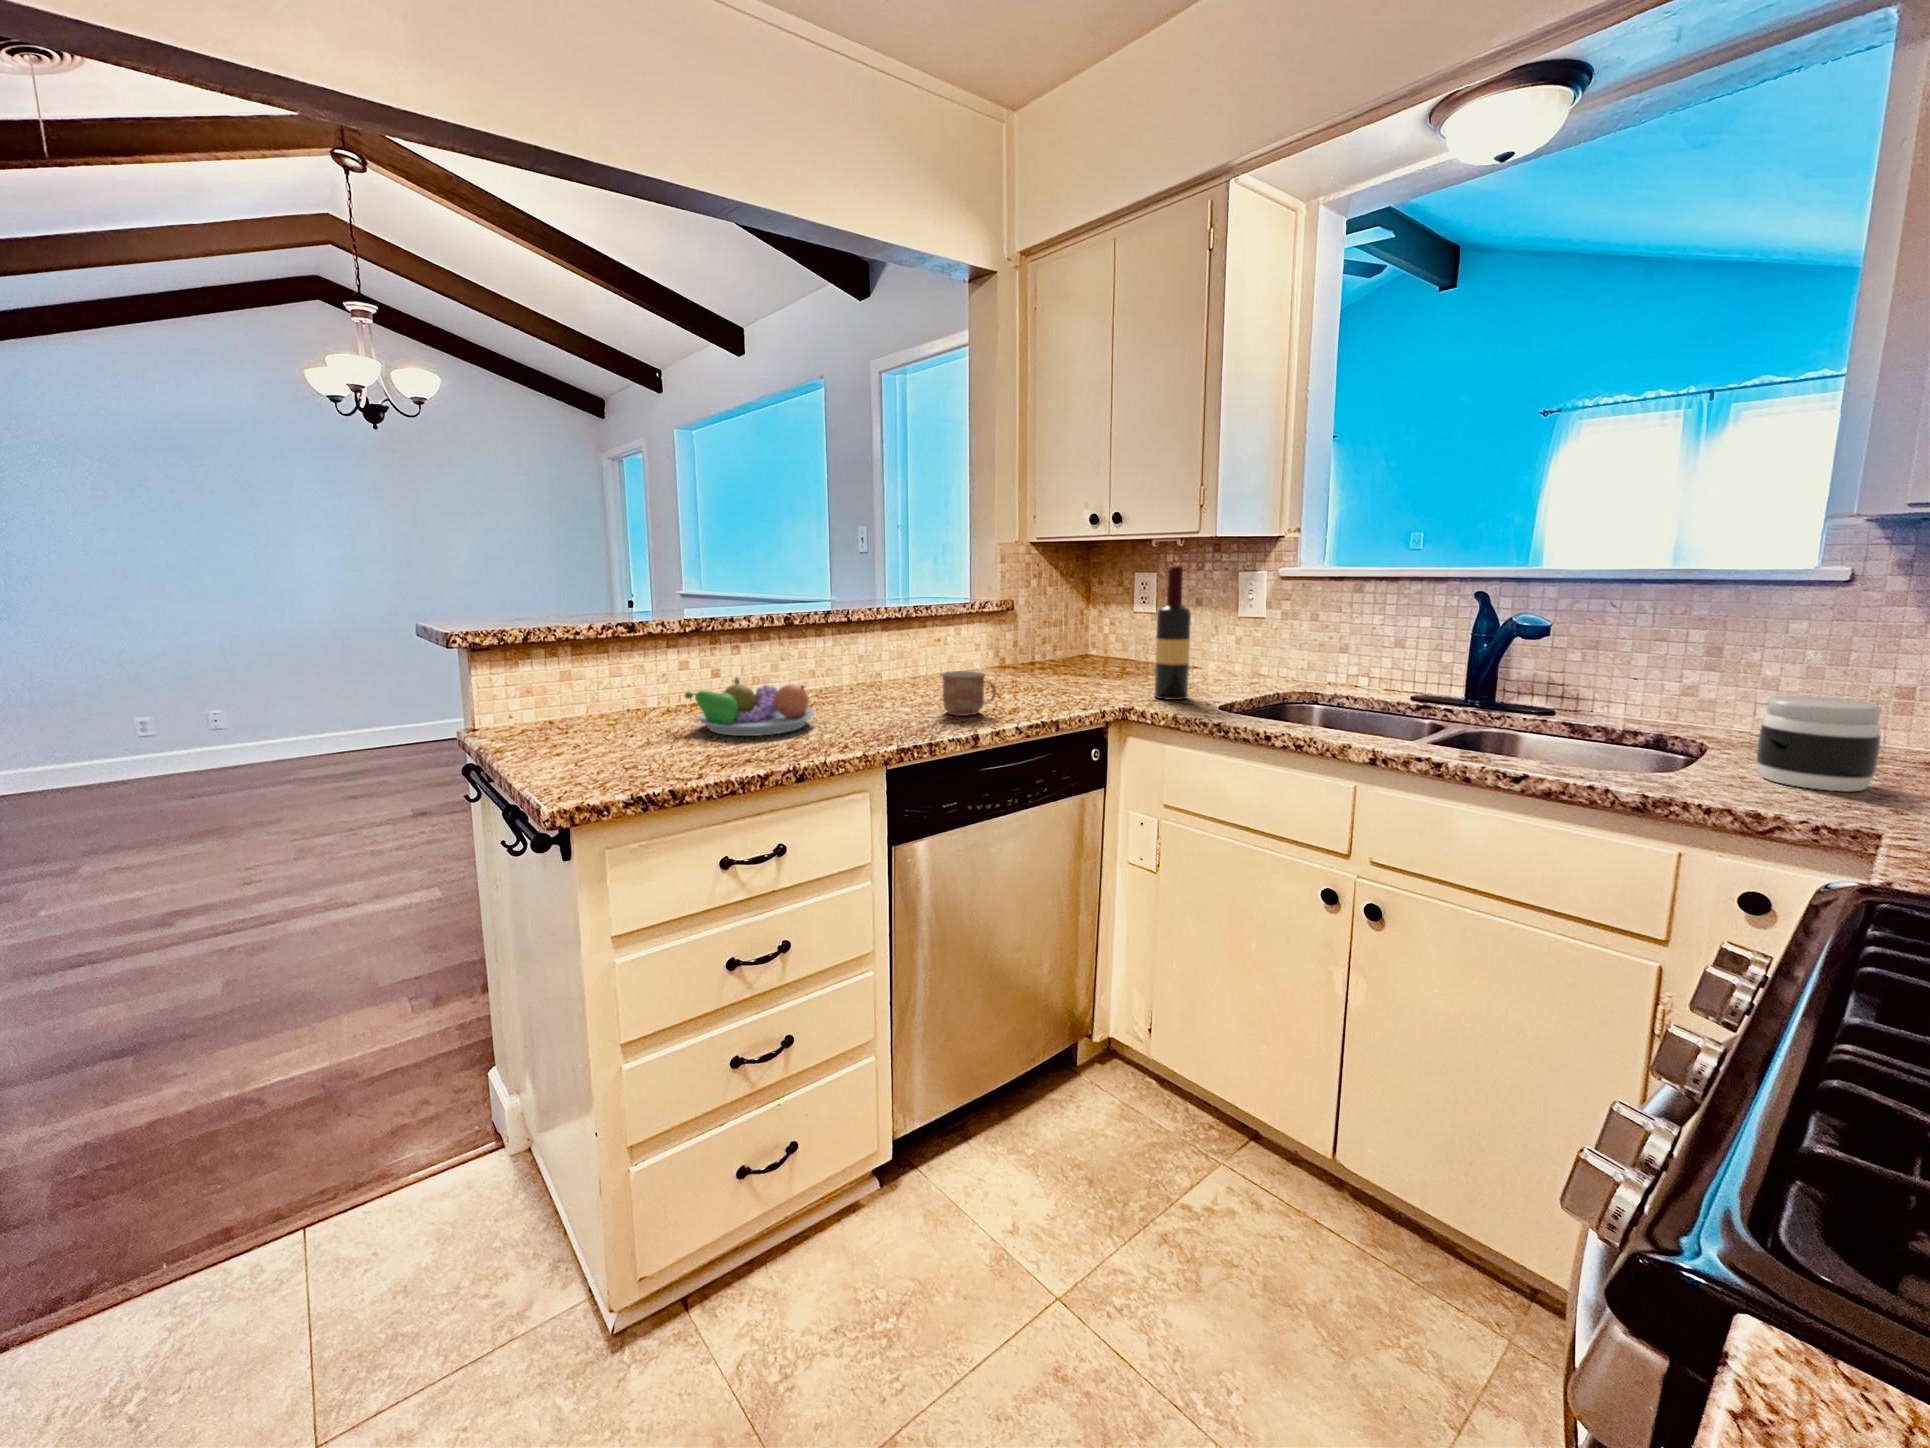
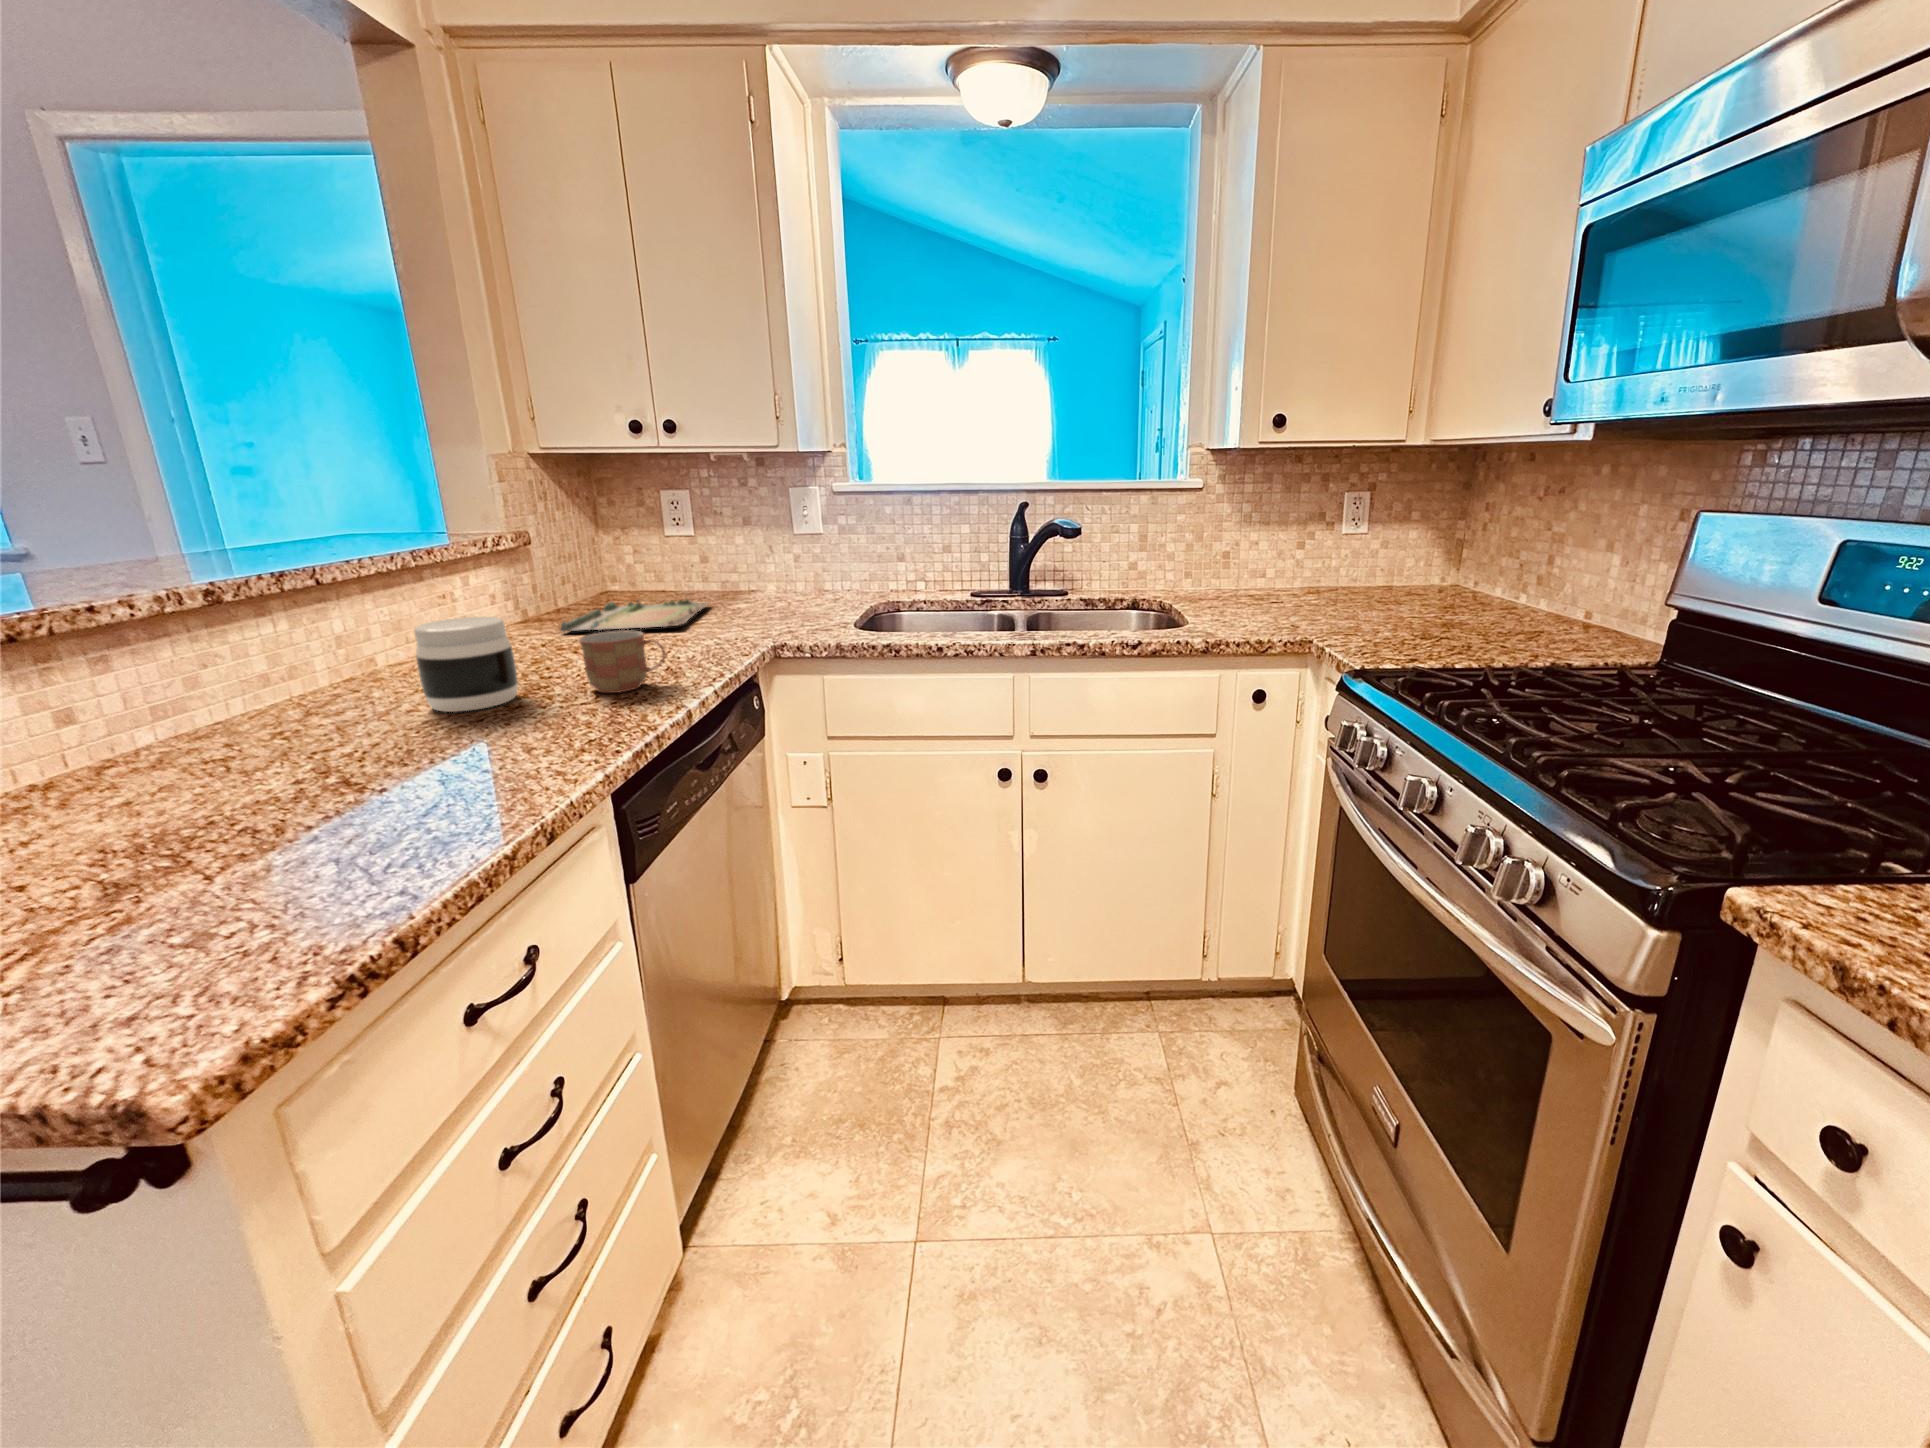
wine bottle: present [1155,566,1191,700] -> none [776,484,818,629]
tray: none [1003,658,1137,682] -> present [560,599,708,632]
fruit bowl: present [685,677,815,736] -> none [106,697,431,822]
jar: present [1757,696,1881,791] -> present [414,617,518,712]

